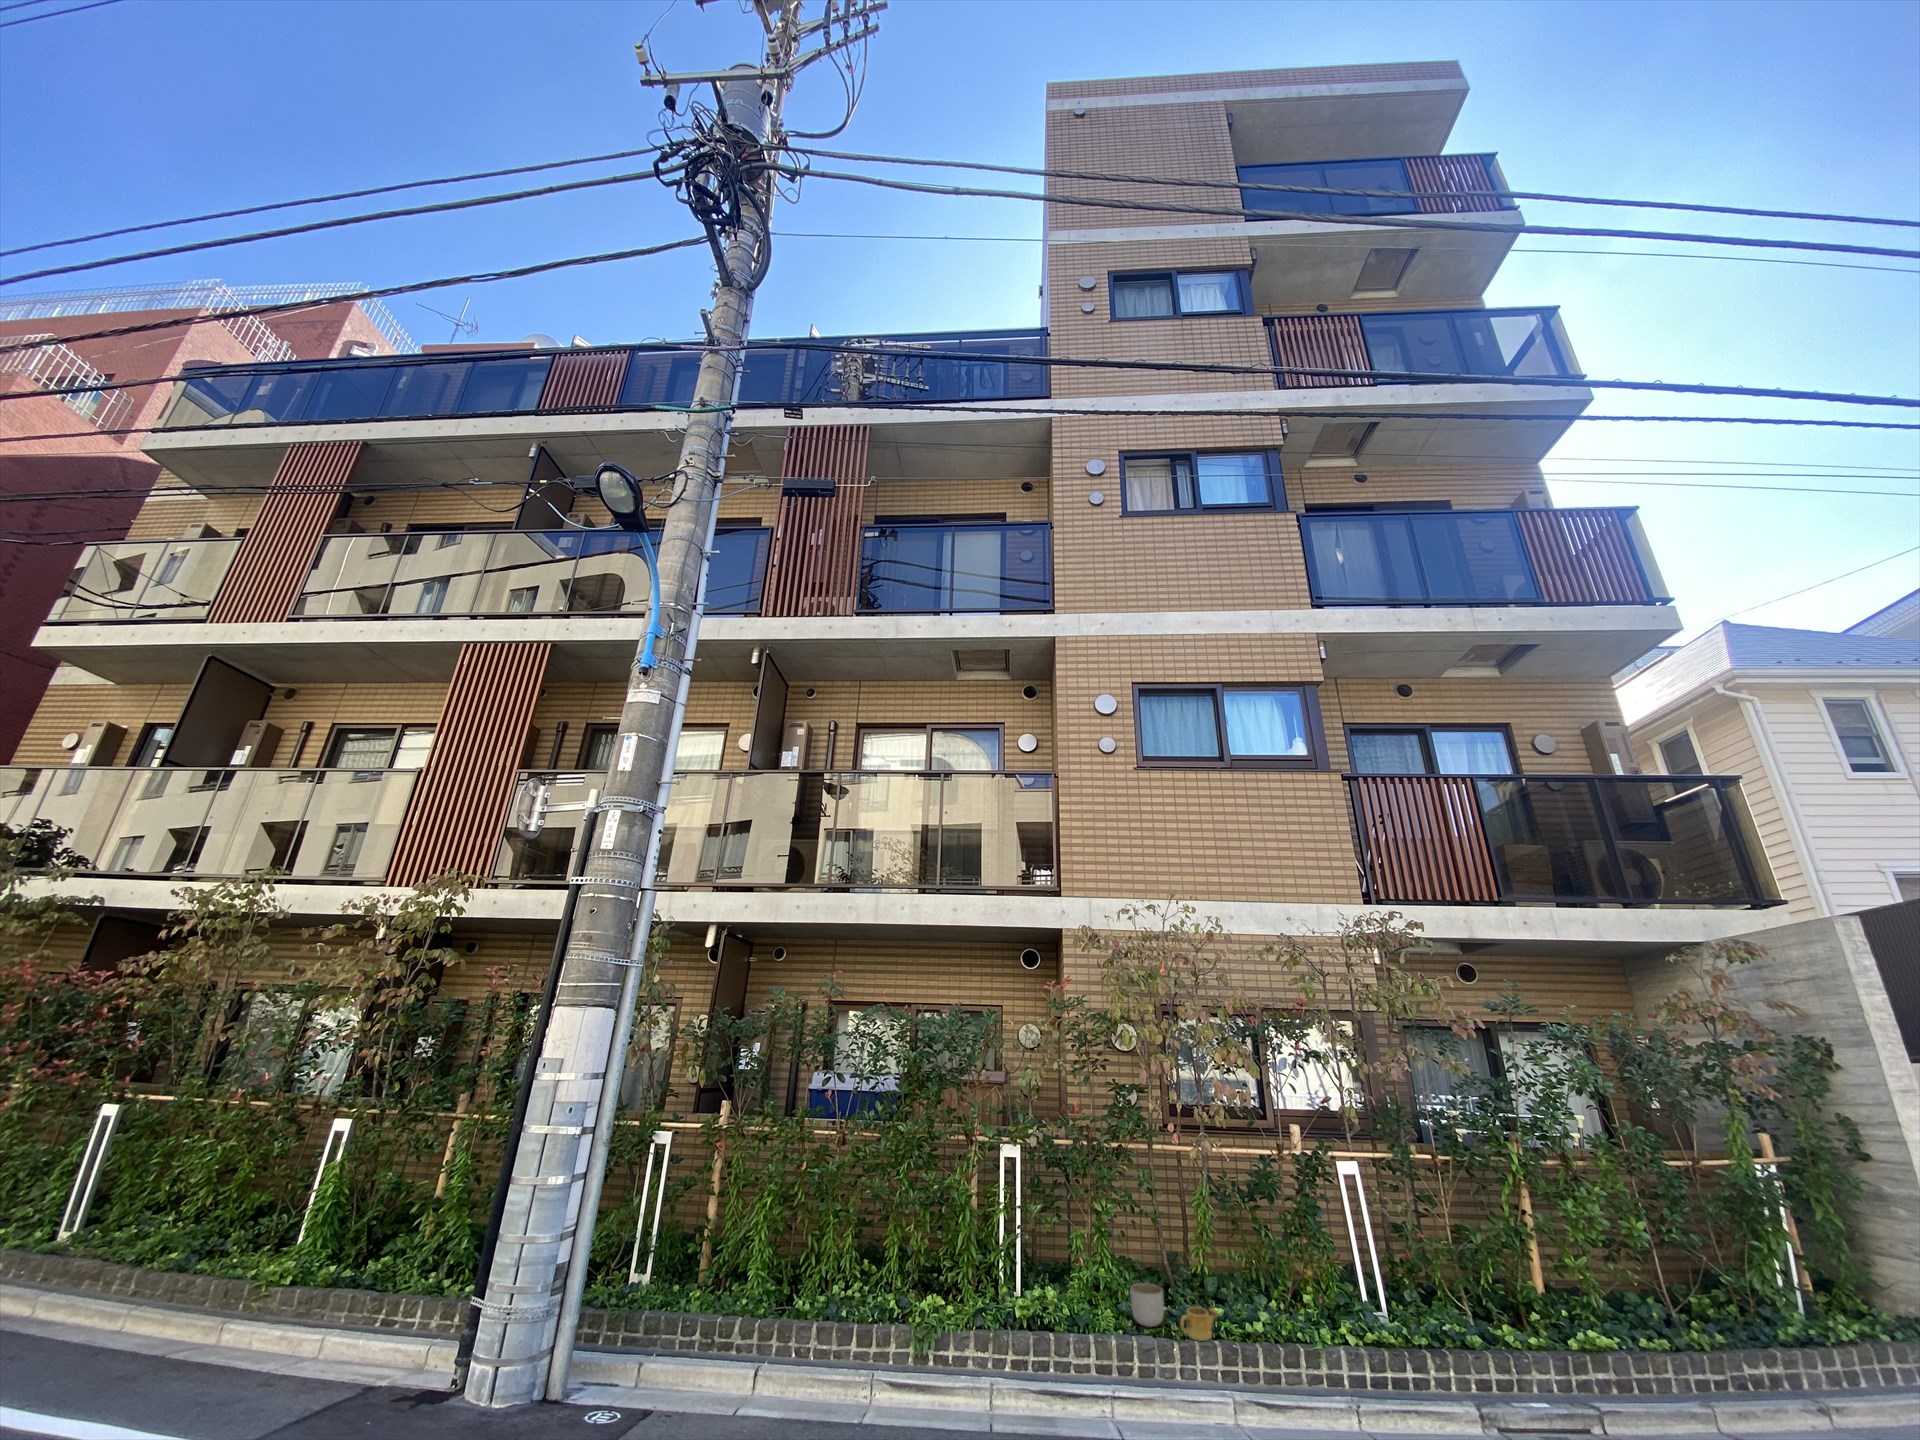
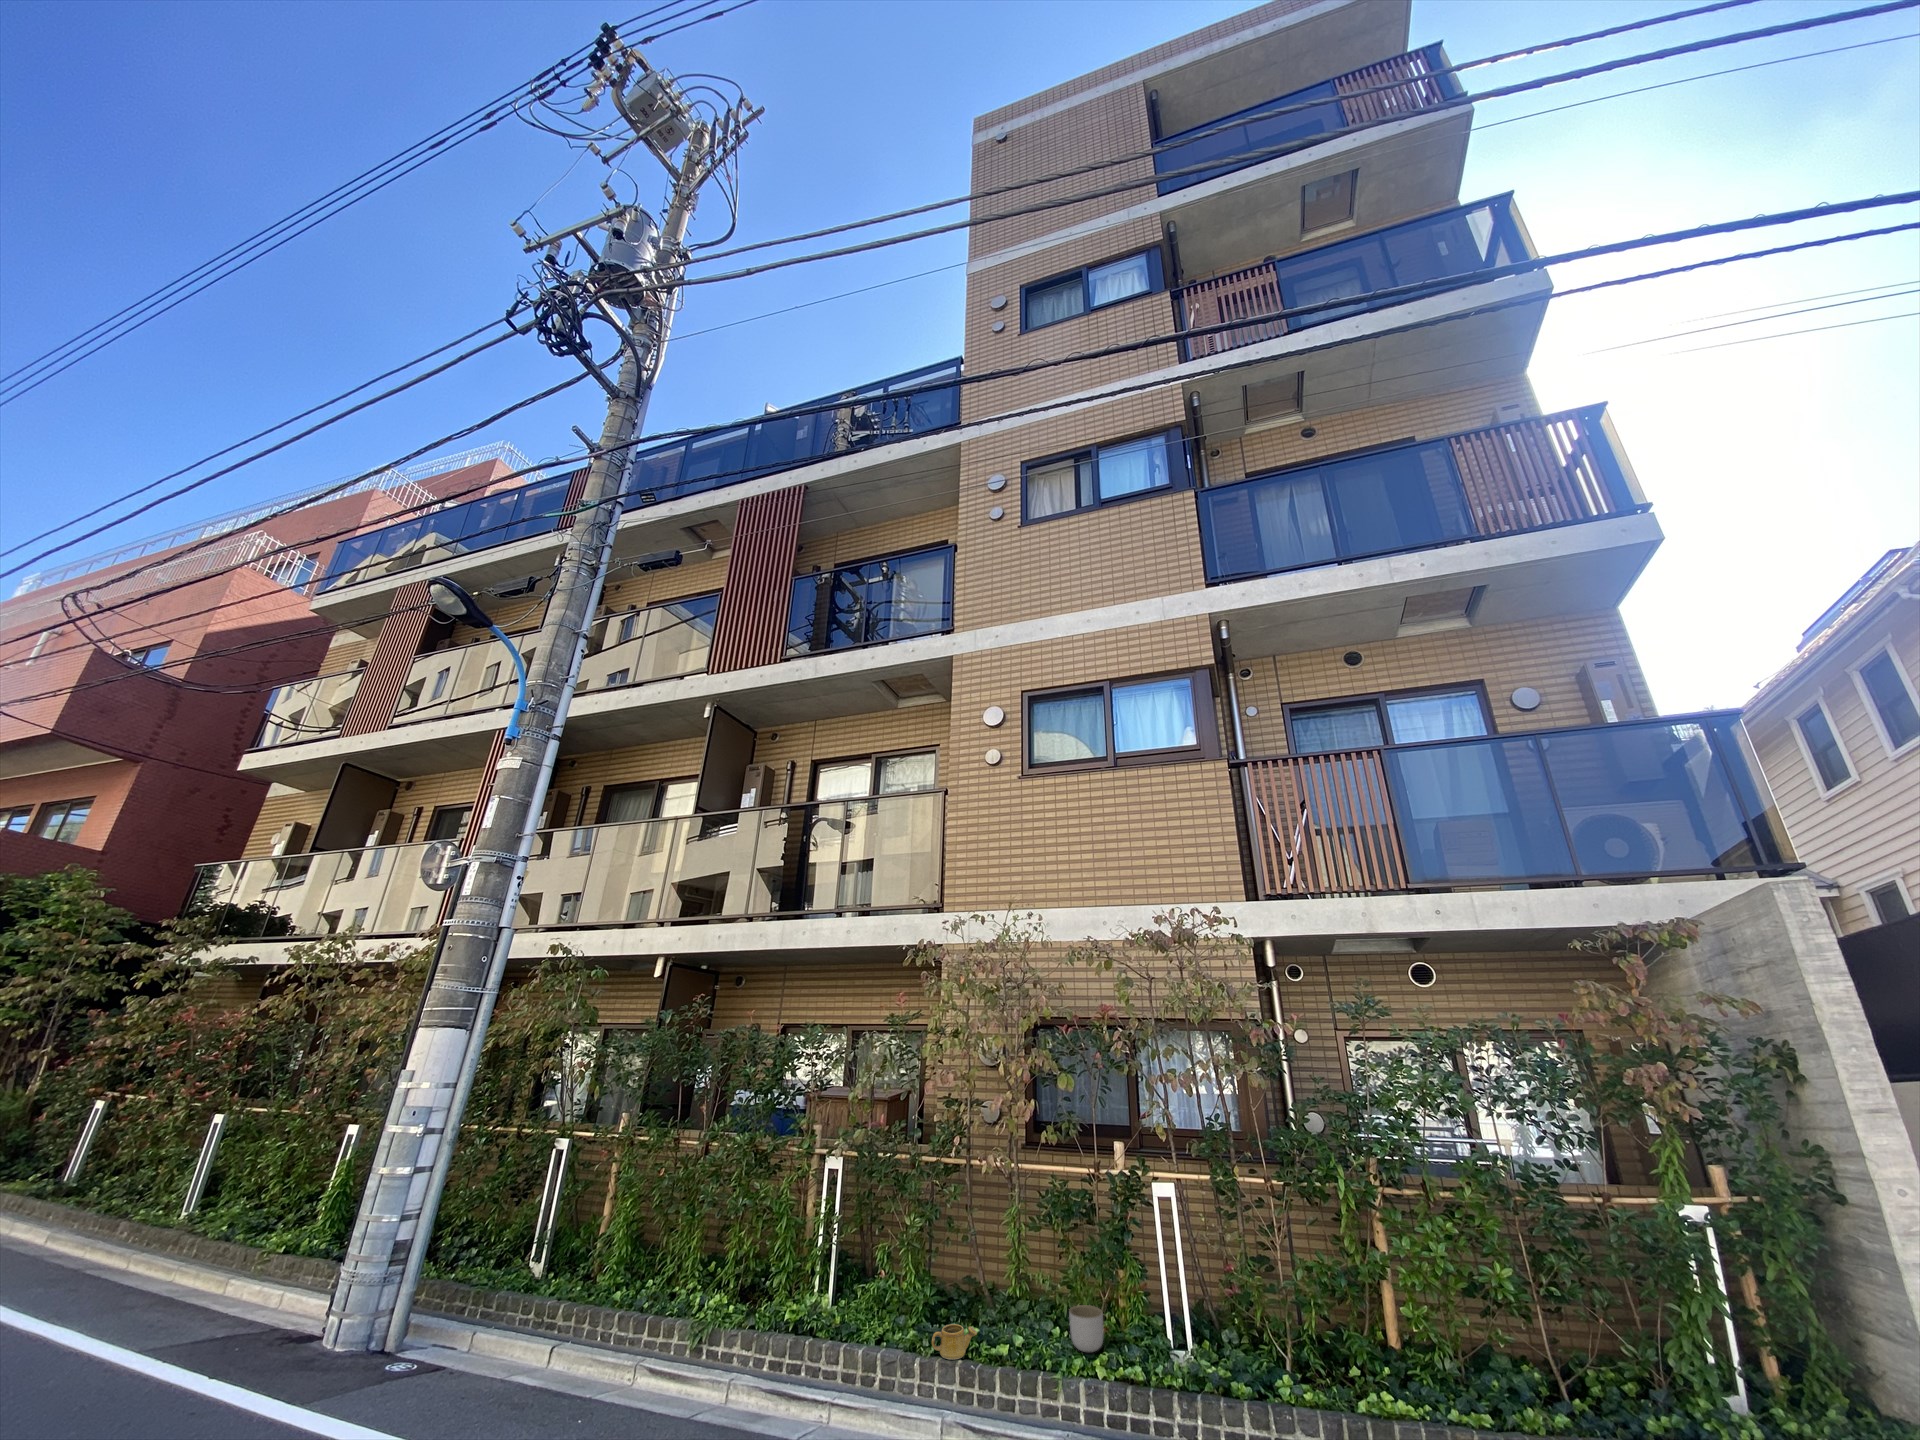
planter: present [1130,1283,1164,1327] -> present [1069,1305,1103,1352]

